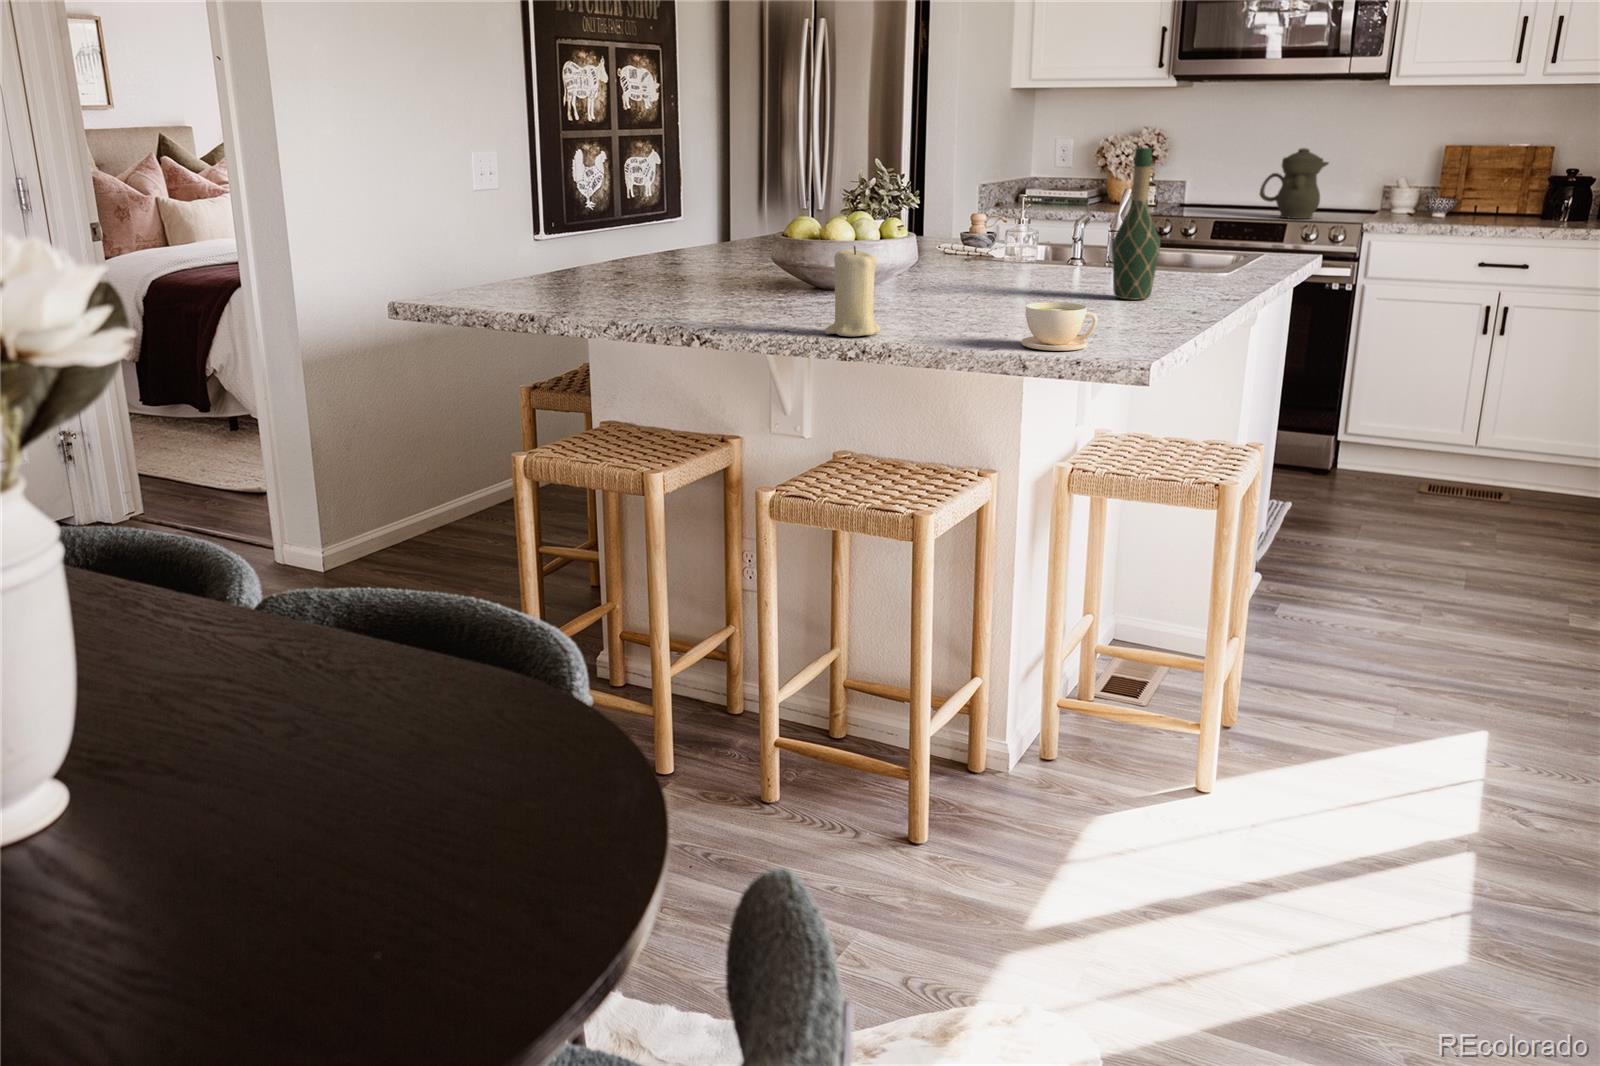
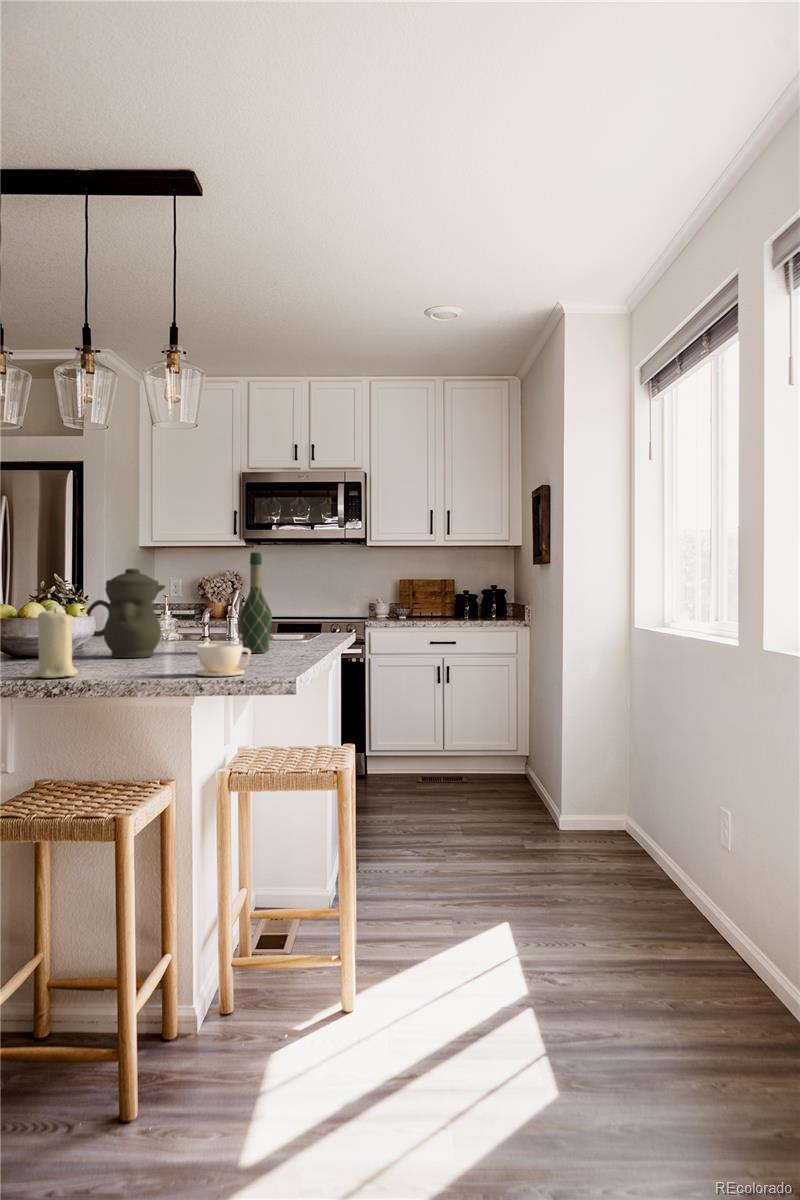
teapot: present [1260,148,1329,219] -> present [86,569,165,658]

